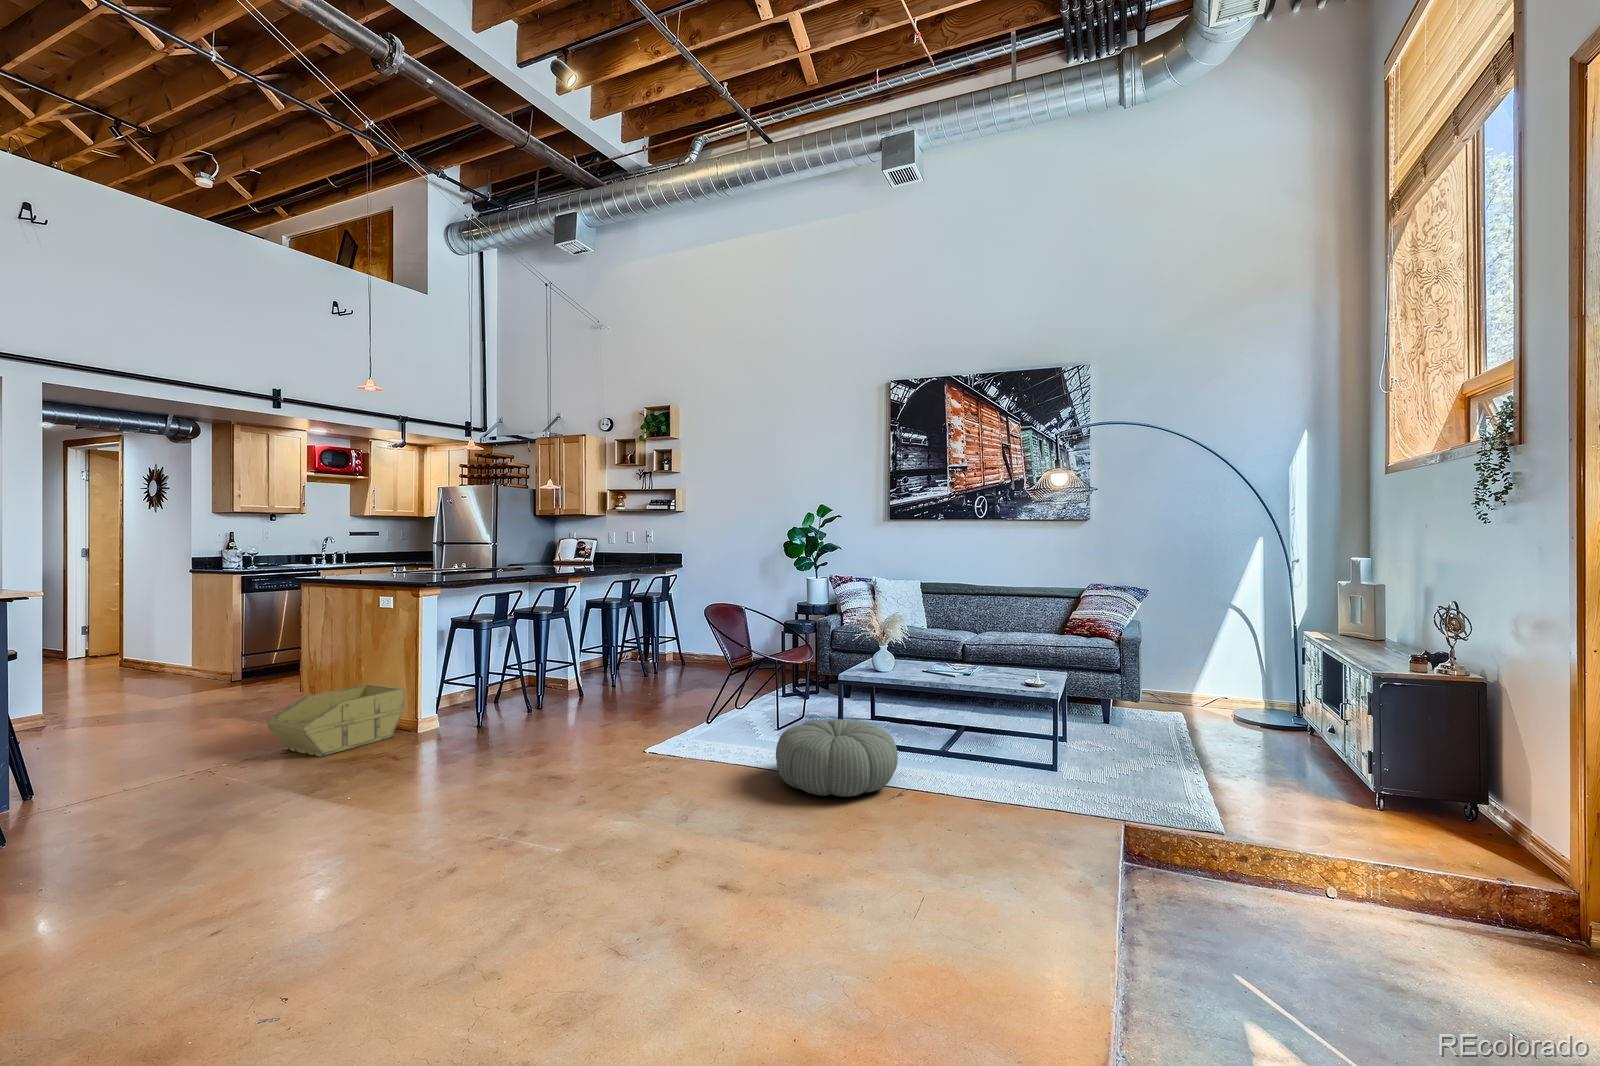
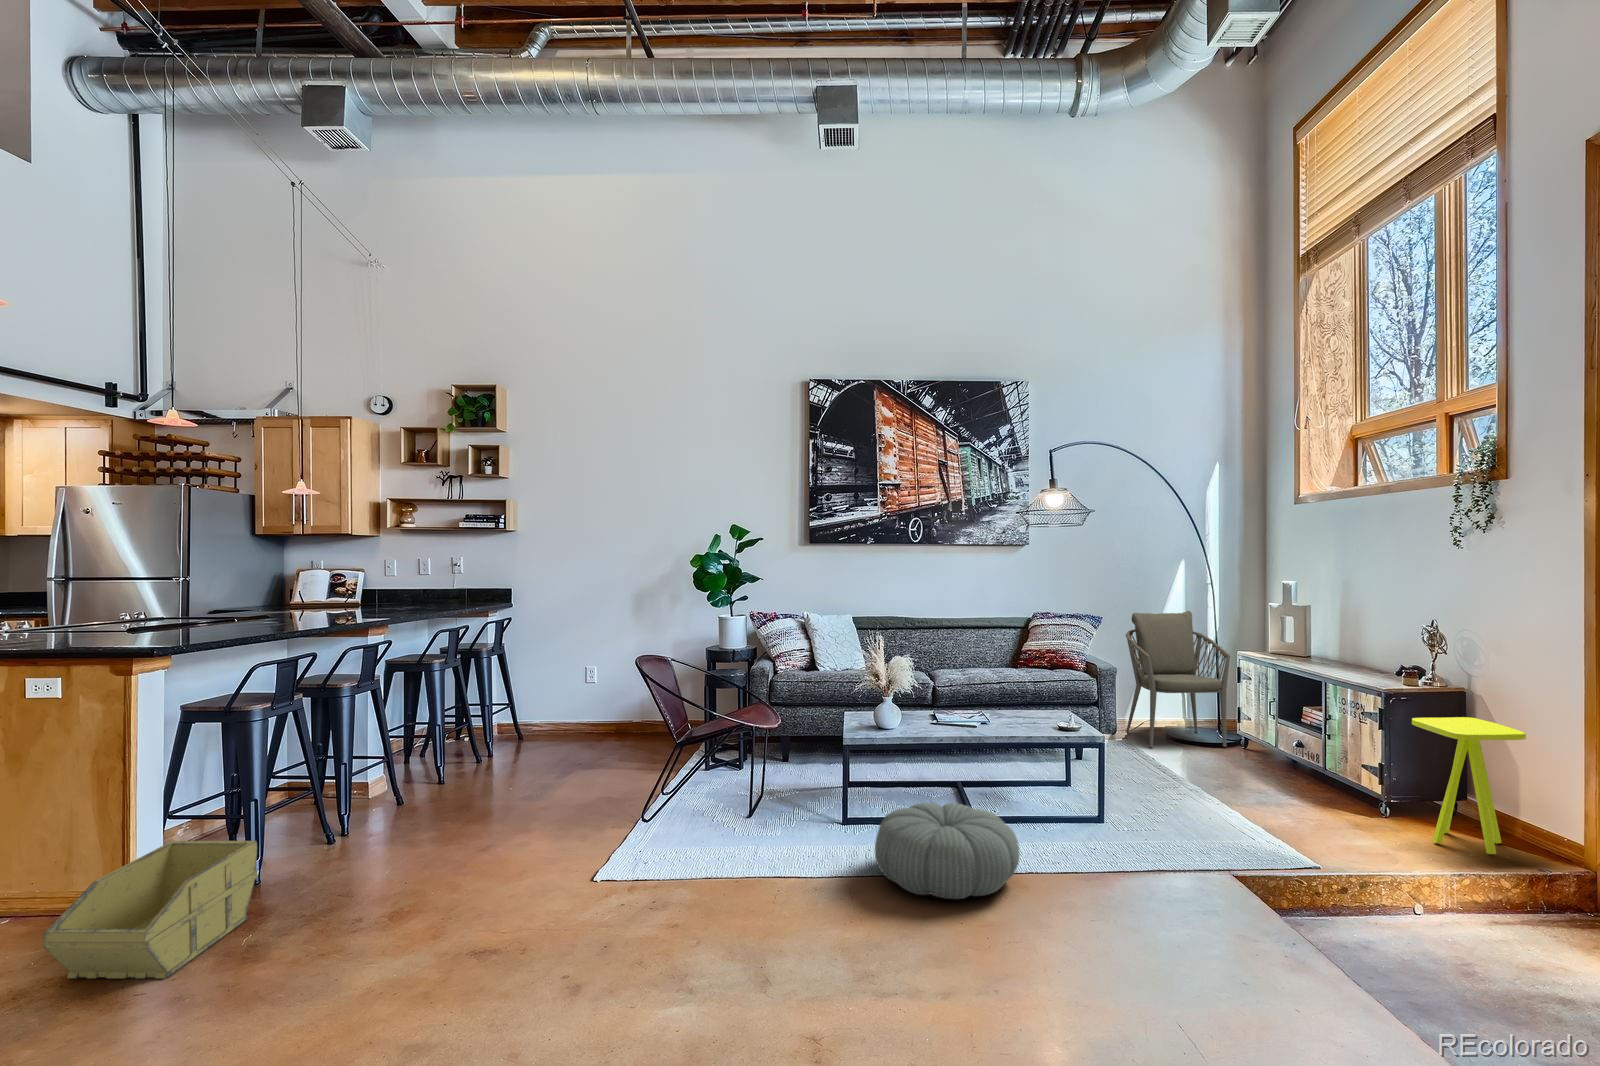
armchair: none [1184,586,1290,727] -> present [1126,611,1230,748]
side table: none [1392,691,1525,855] -> present [1412,717,1526,854]

